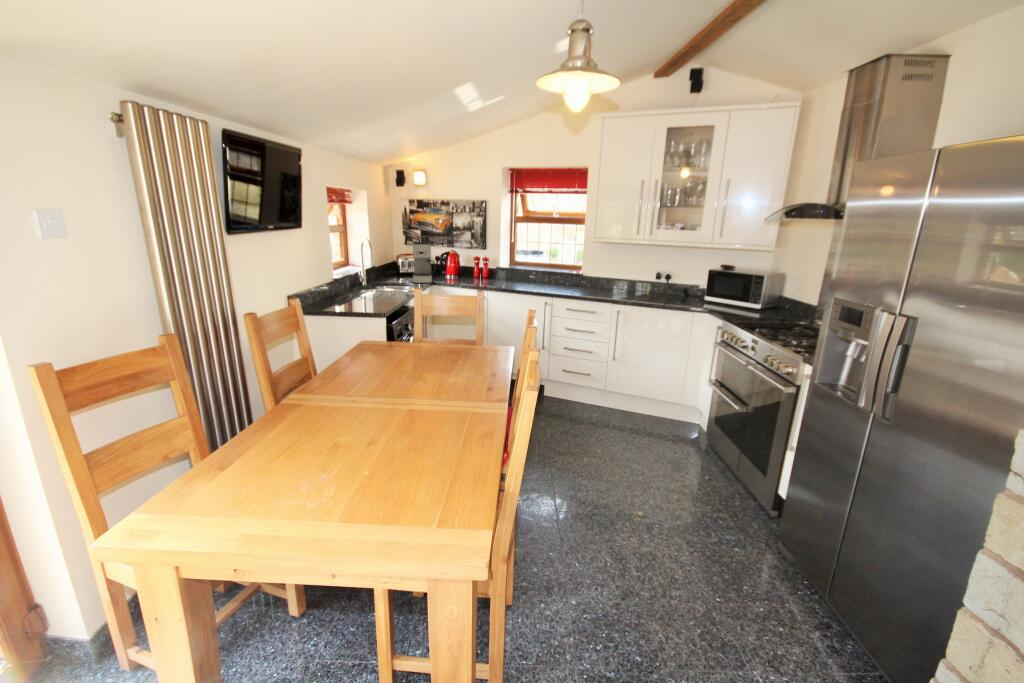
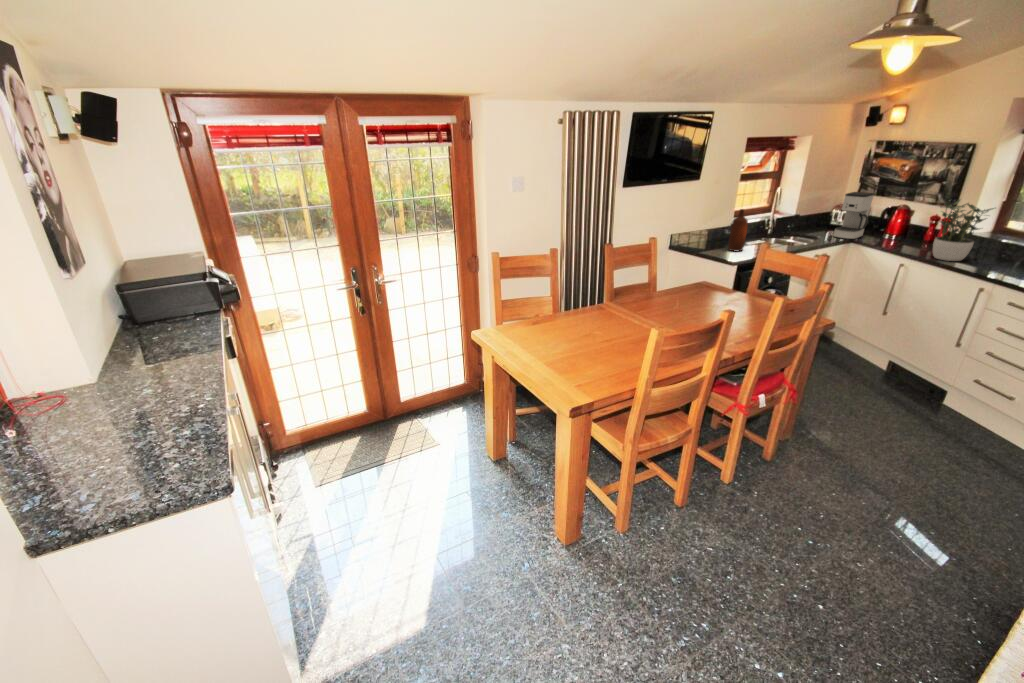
potted plant: none [489,239,524,288] -> present [933,200,993,261]
bottle: none [341,258,361,307] -> present [728,209,748,251]

